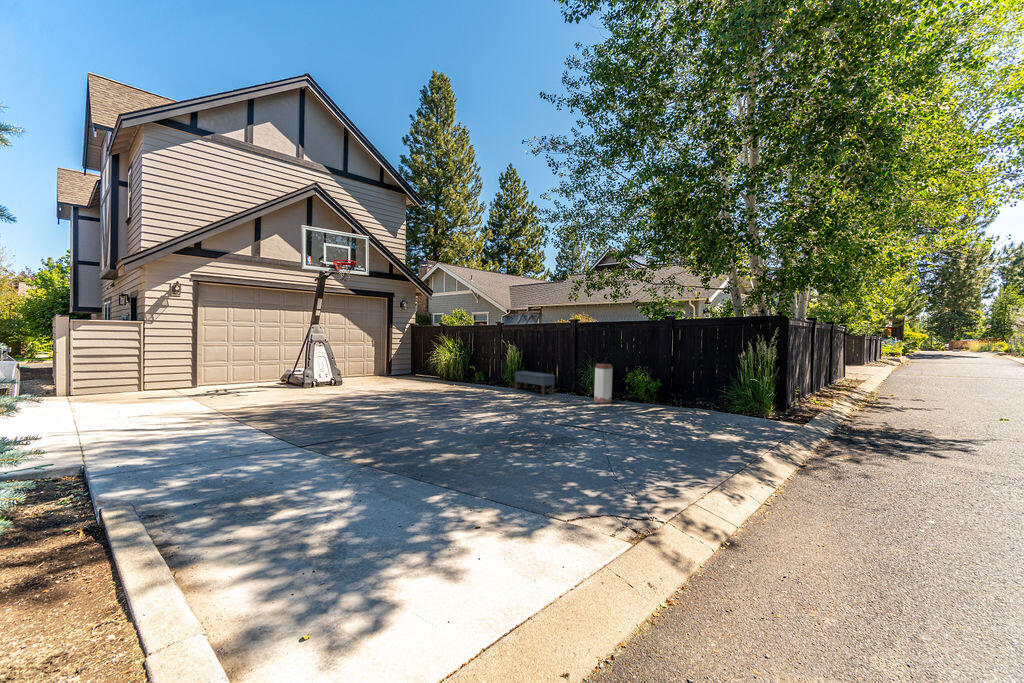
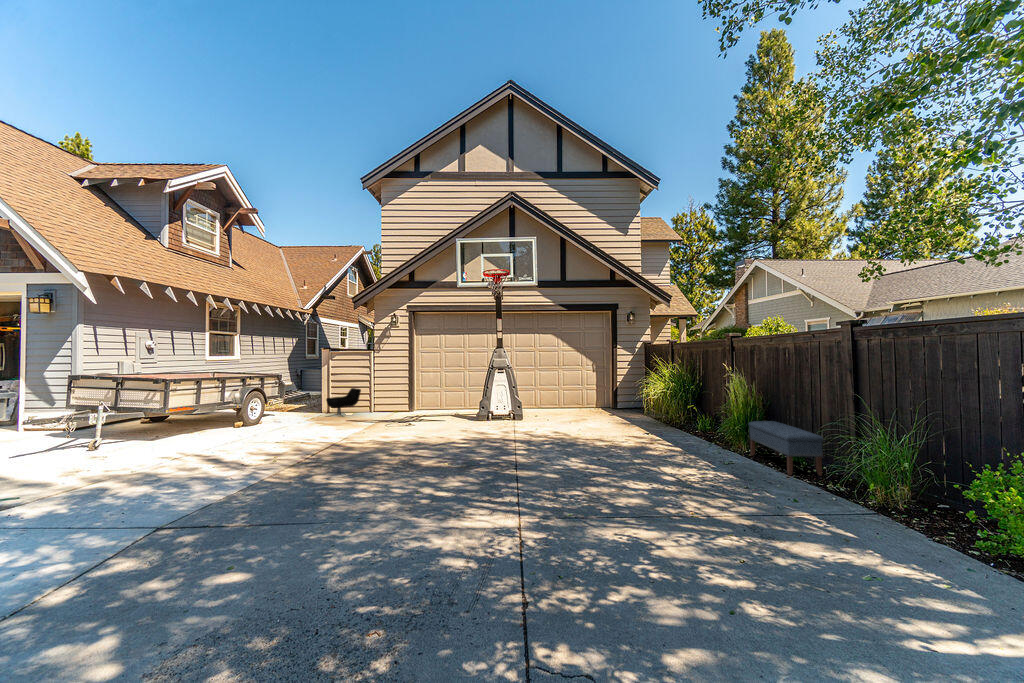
lounge chair: none [77,364,135,400] -> present [326,388,361,416]
trash can: present [594,364,613,403] -> none [898,422,960,533]

